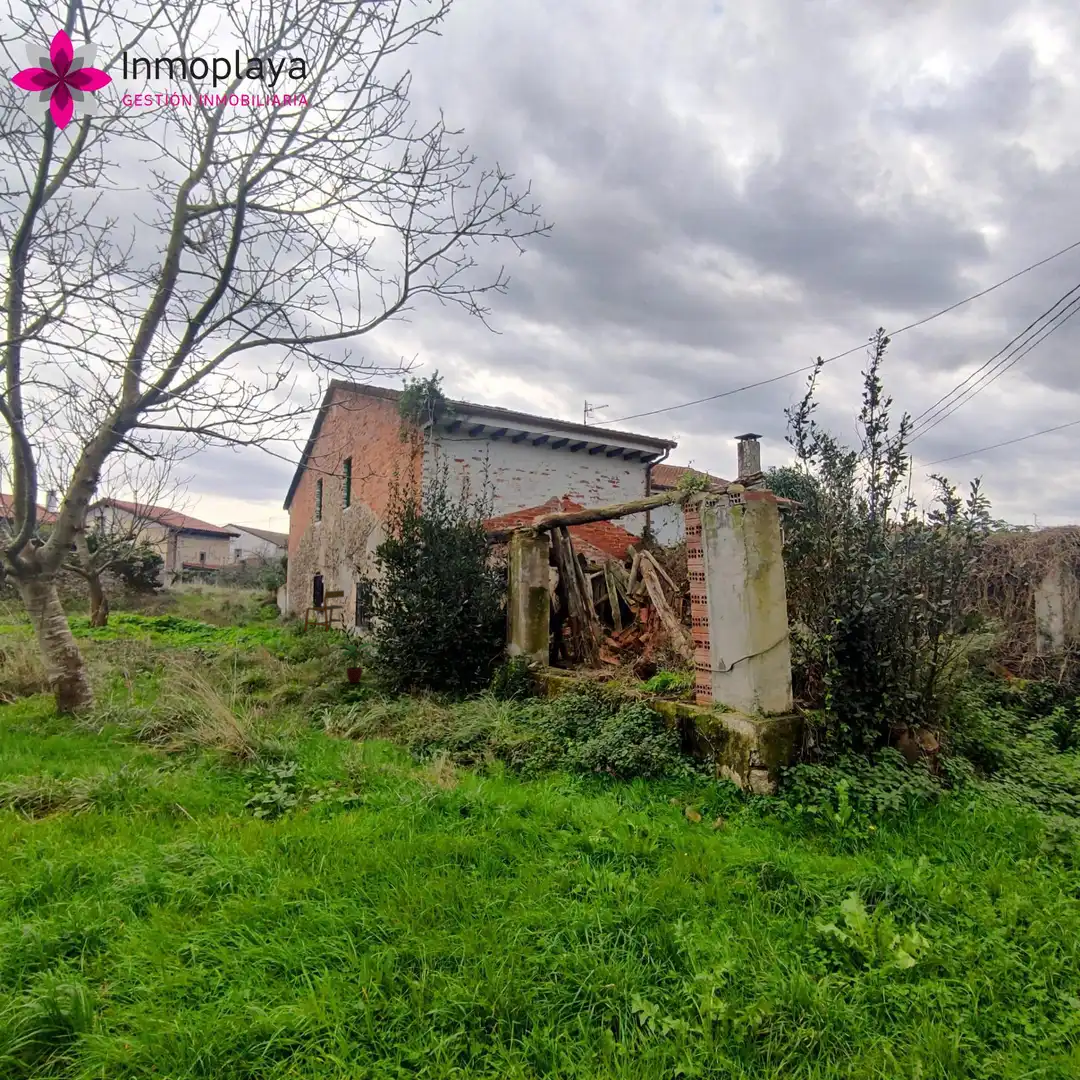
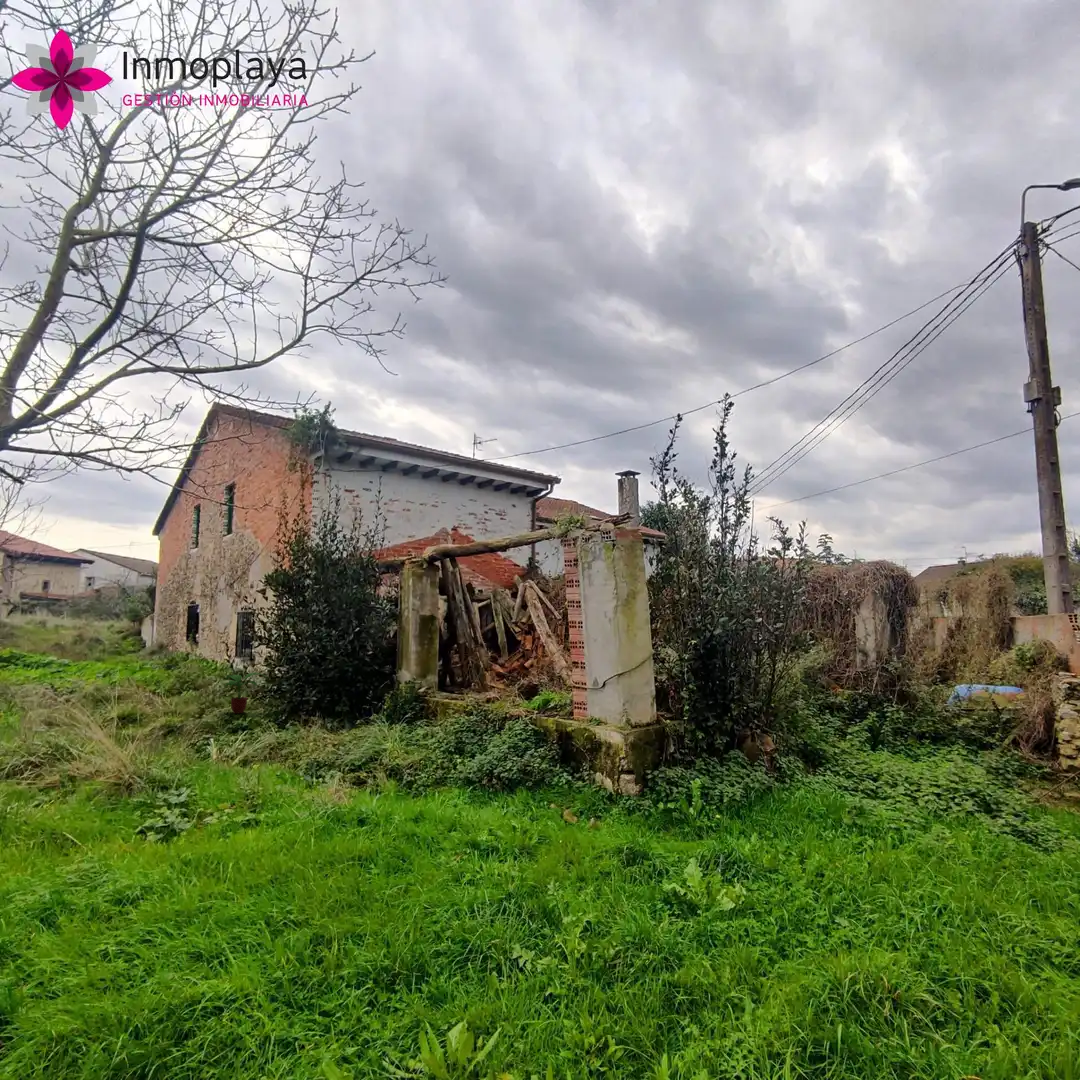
bench: present [304,590,344,632] -> none [177,620,228,664]

